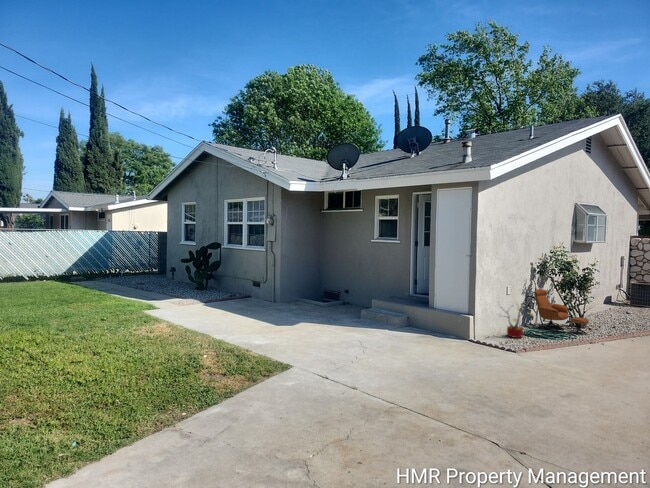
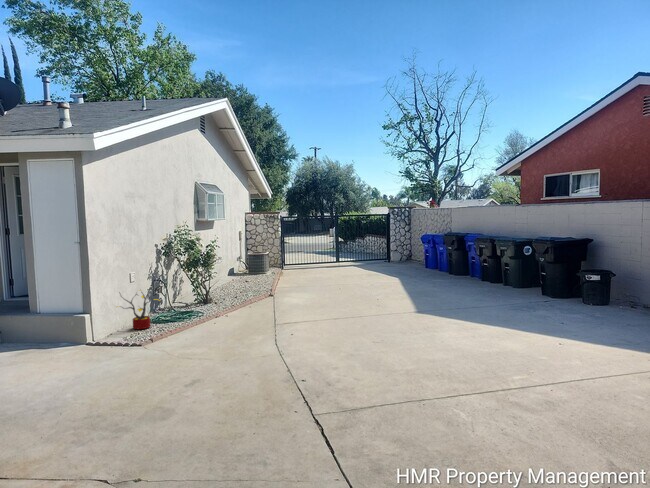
lounge chair: present [535,289,589,334] -> none [161,271,216,313]

